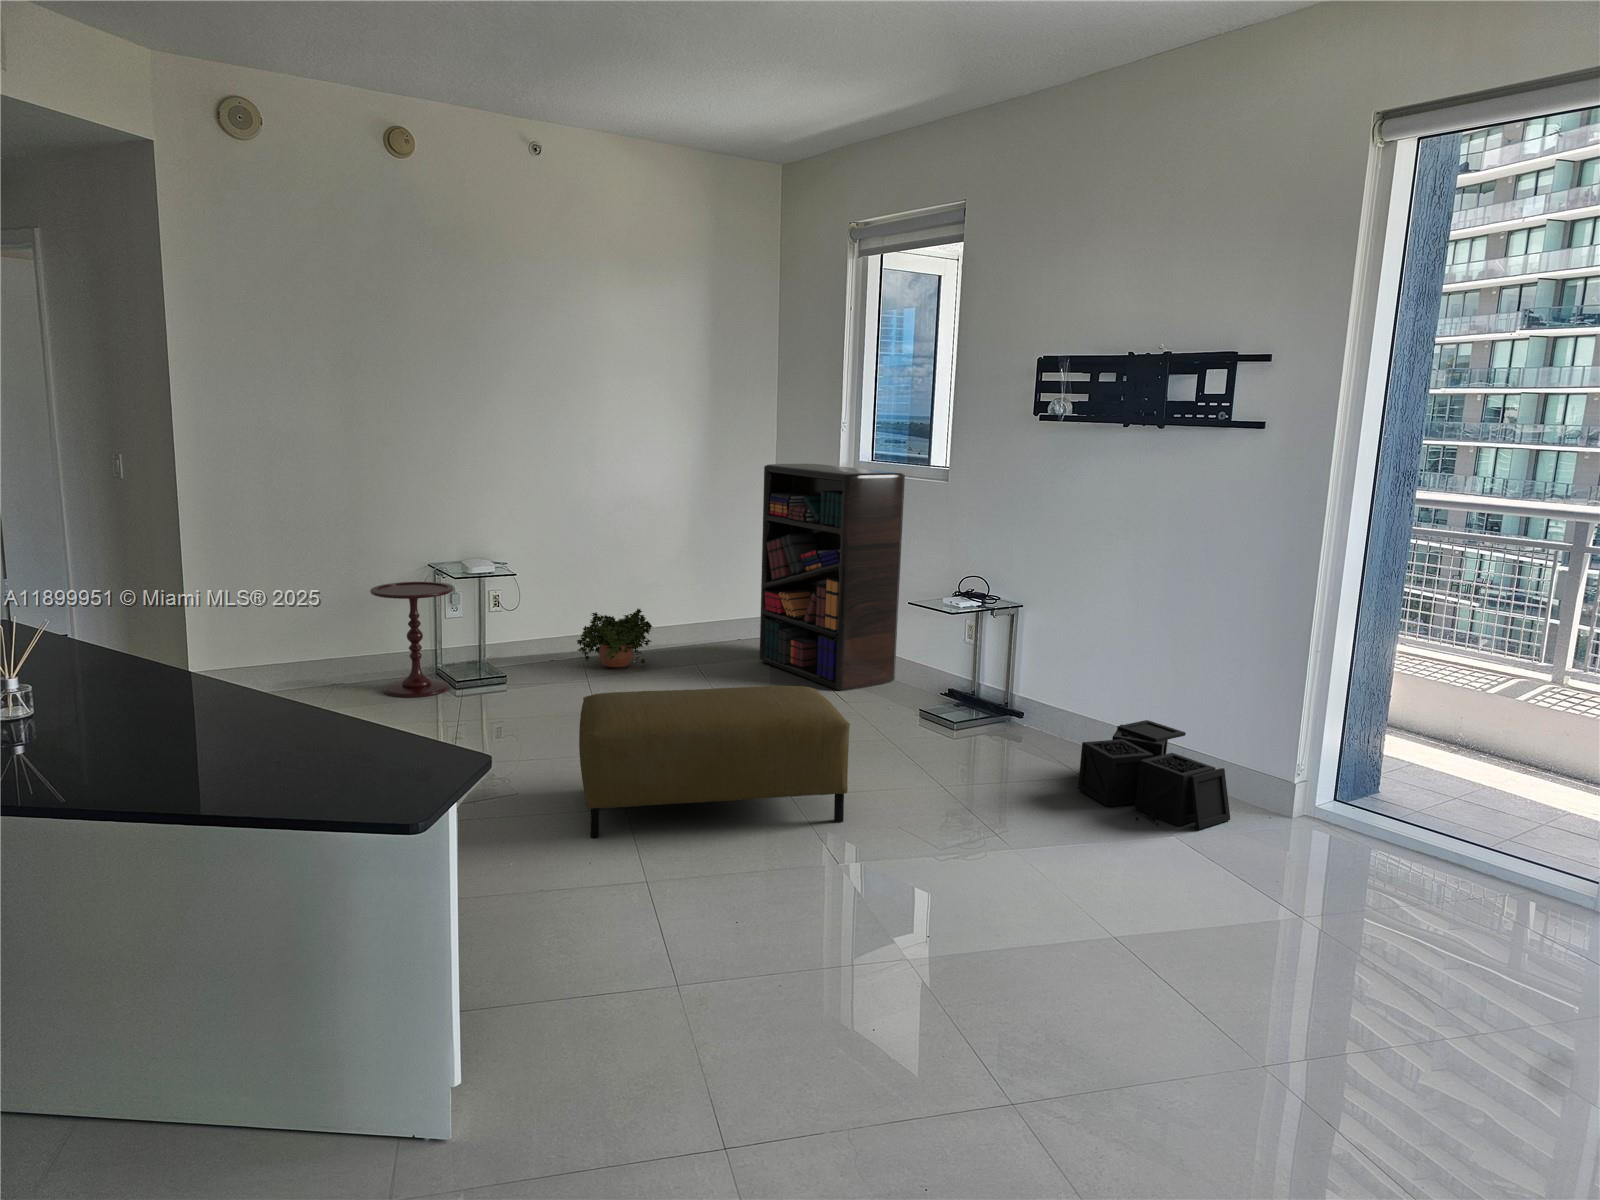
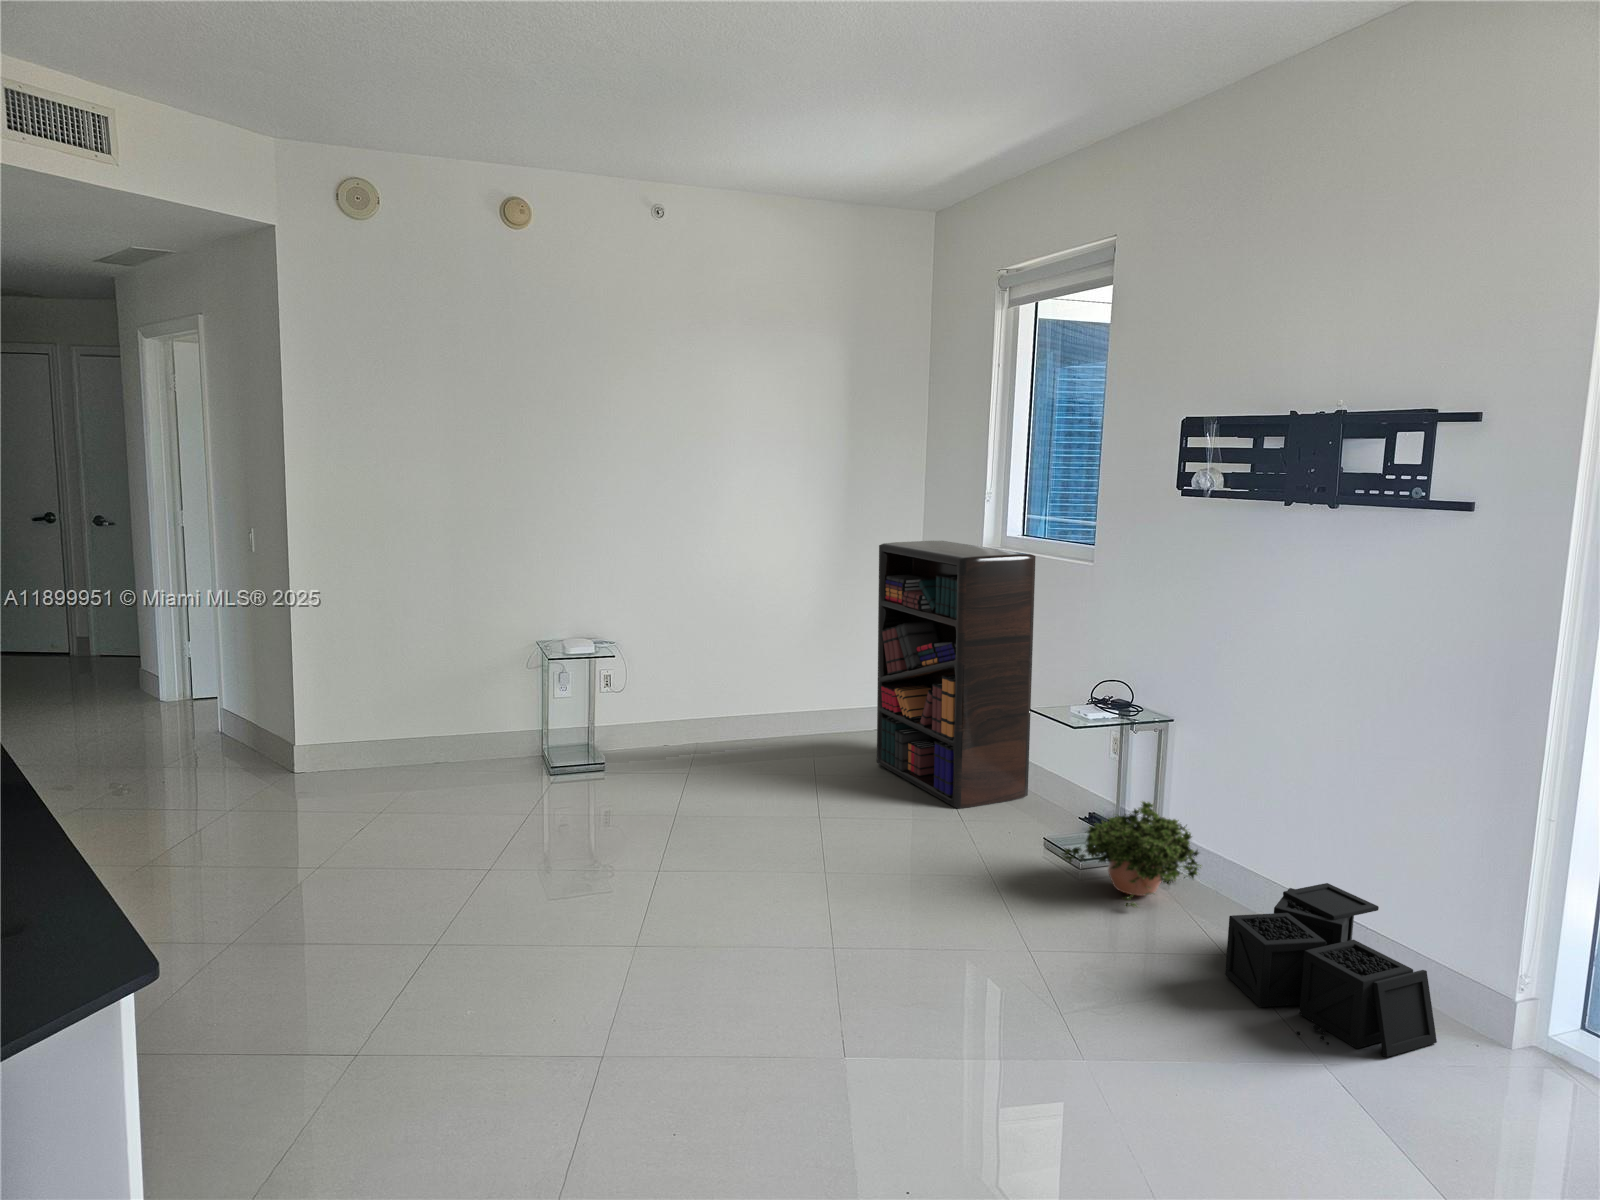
side table: present [370,582,454,698] -> none [448,676,534,803]
potted plant: present [577,609,652,668] -> present [1064,801,1201,907]
ottoman: present [579,686,850,838] -> none [585,828,908,1015]

